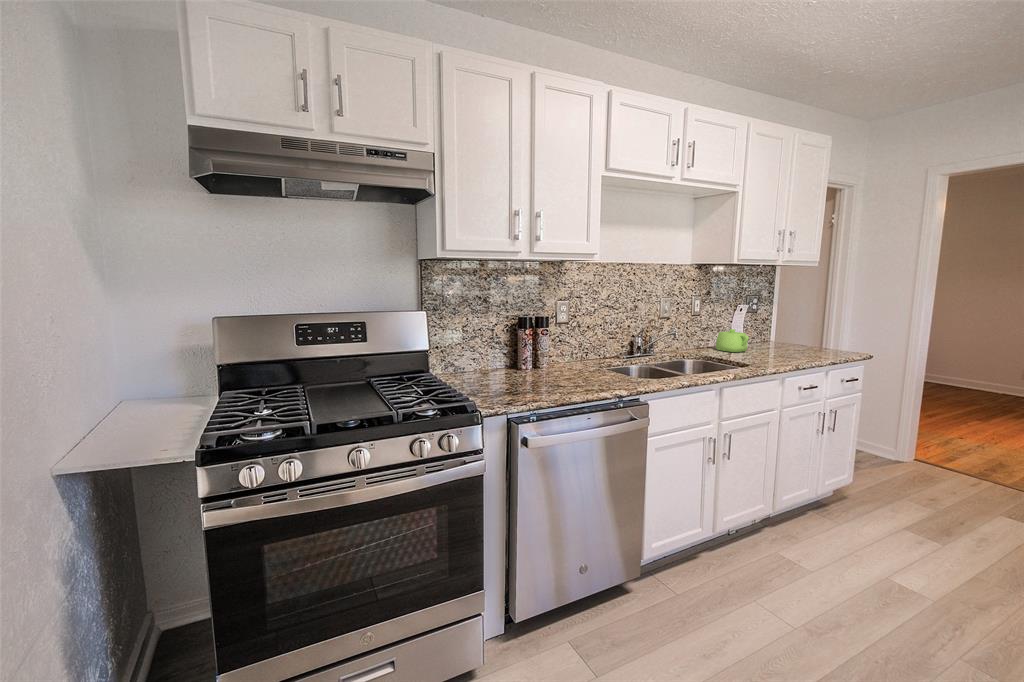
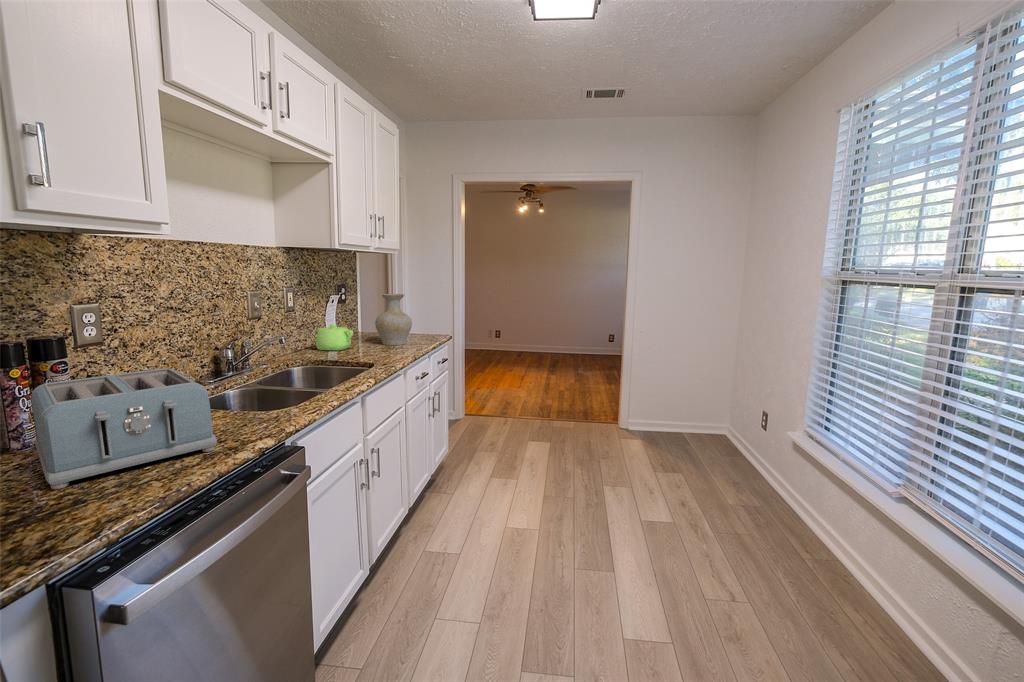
vase: none [776,305,817,355] -> present [375,294,412,345]
toaster: none [525,338,597,387] -> present [31,368,217,489]

